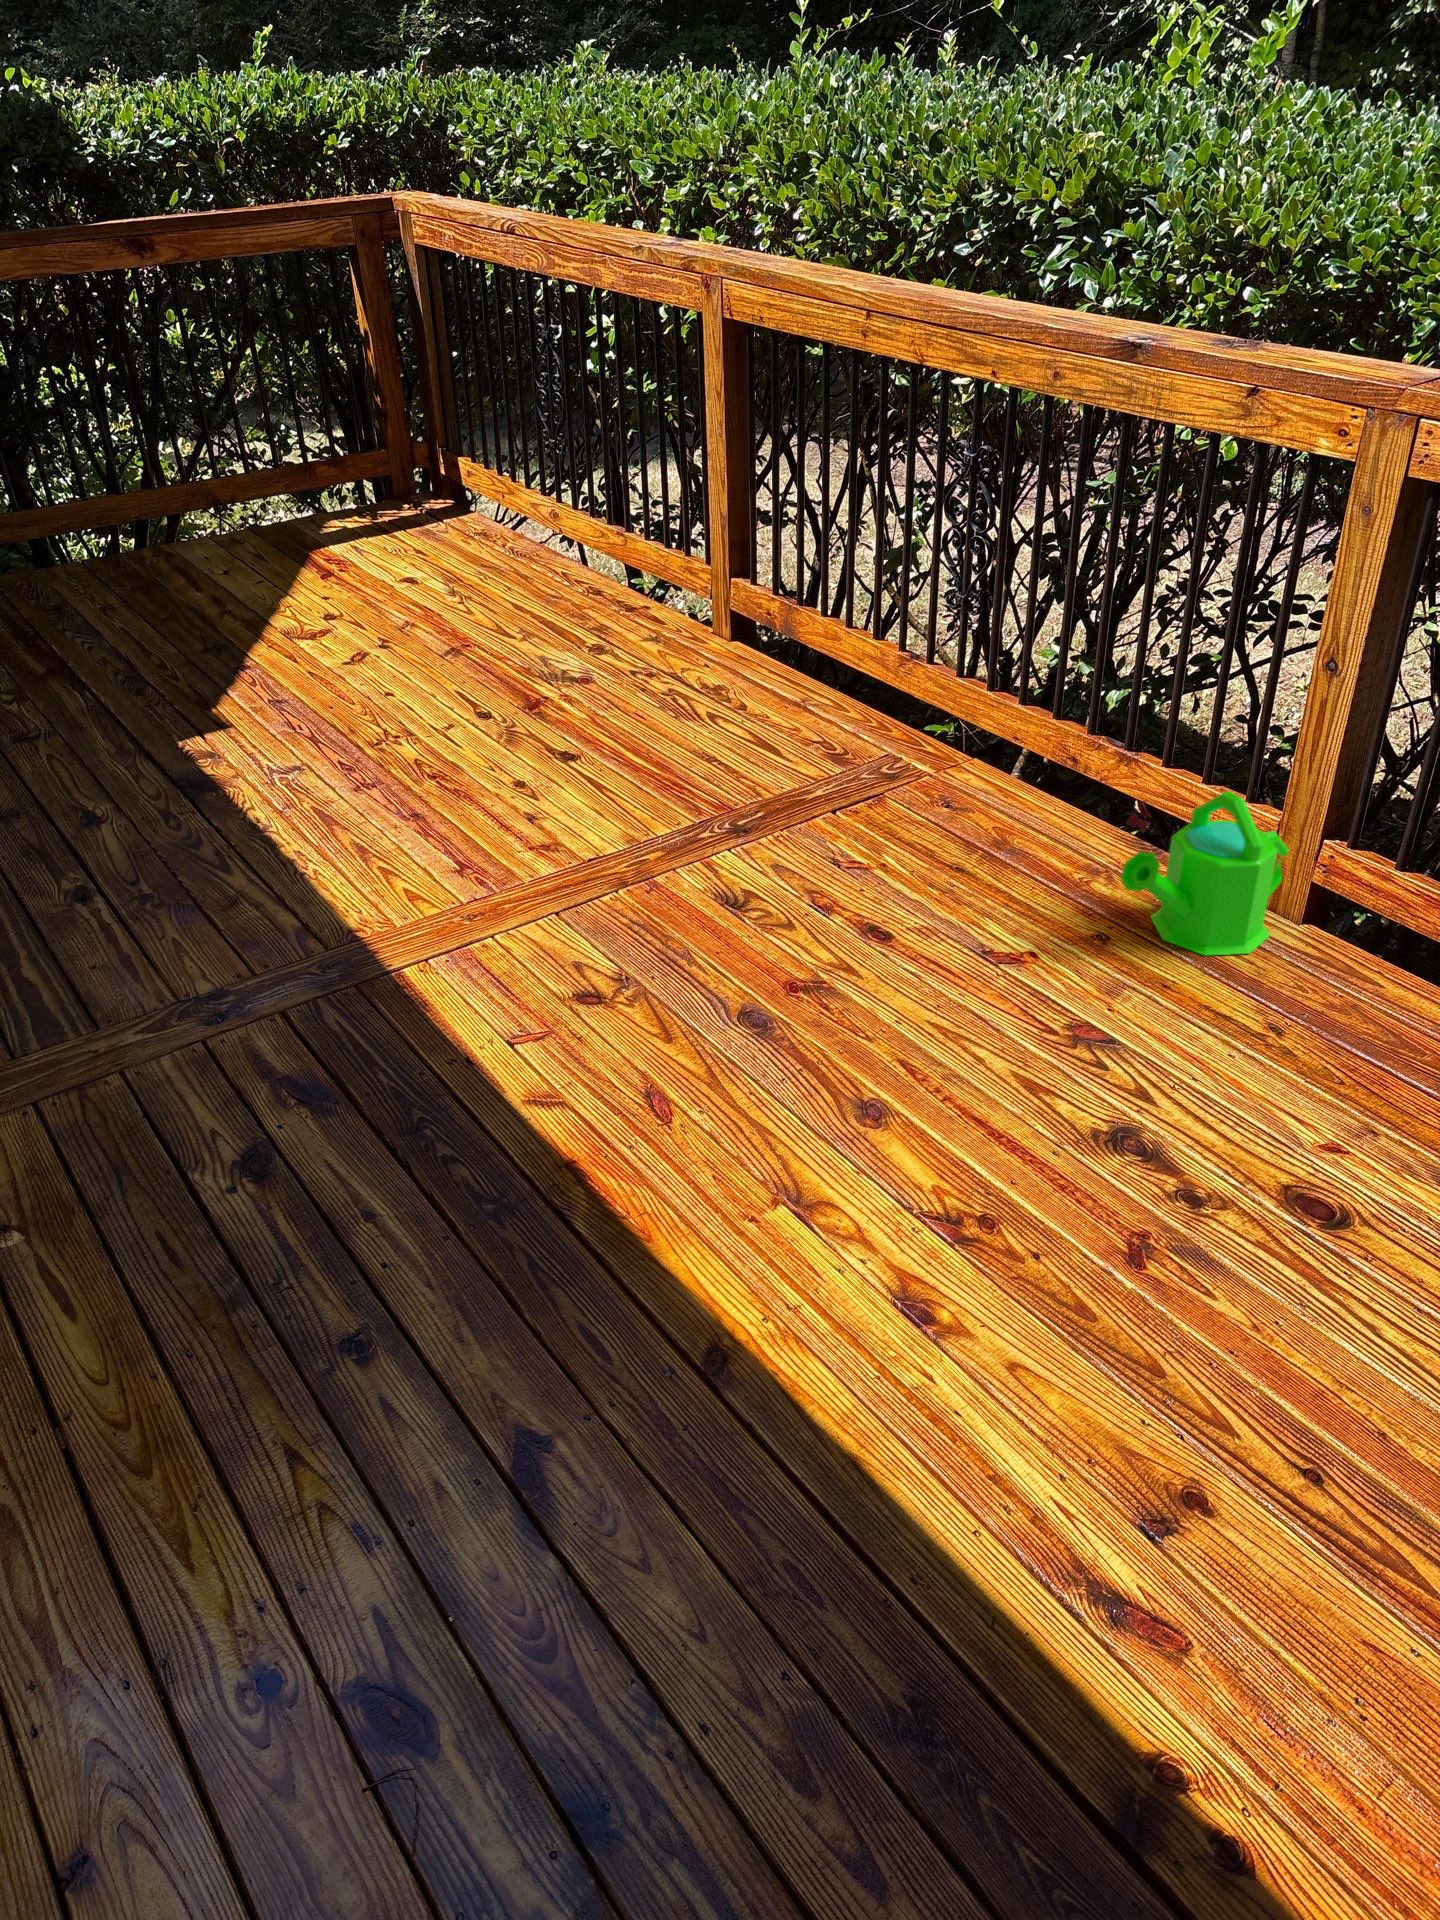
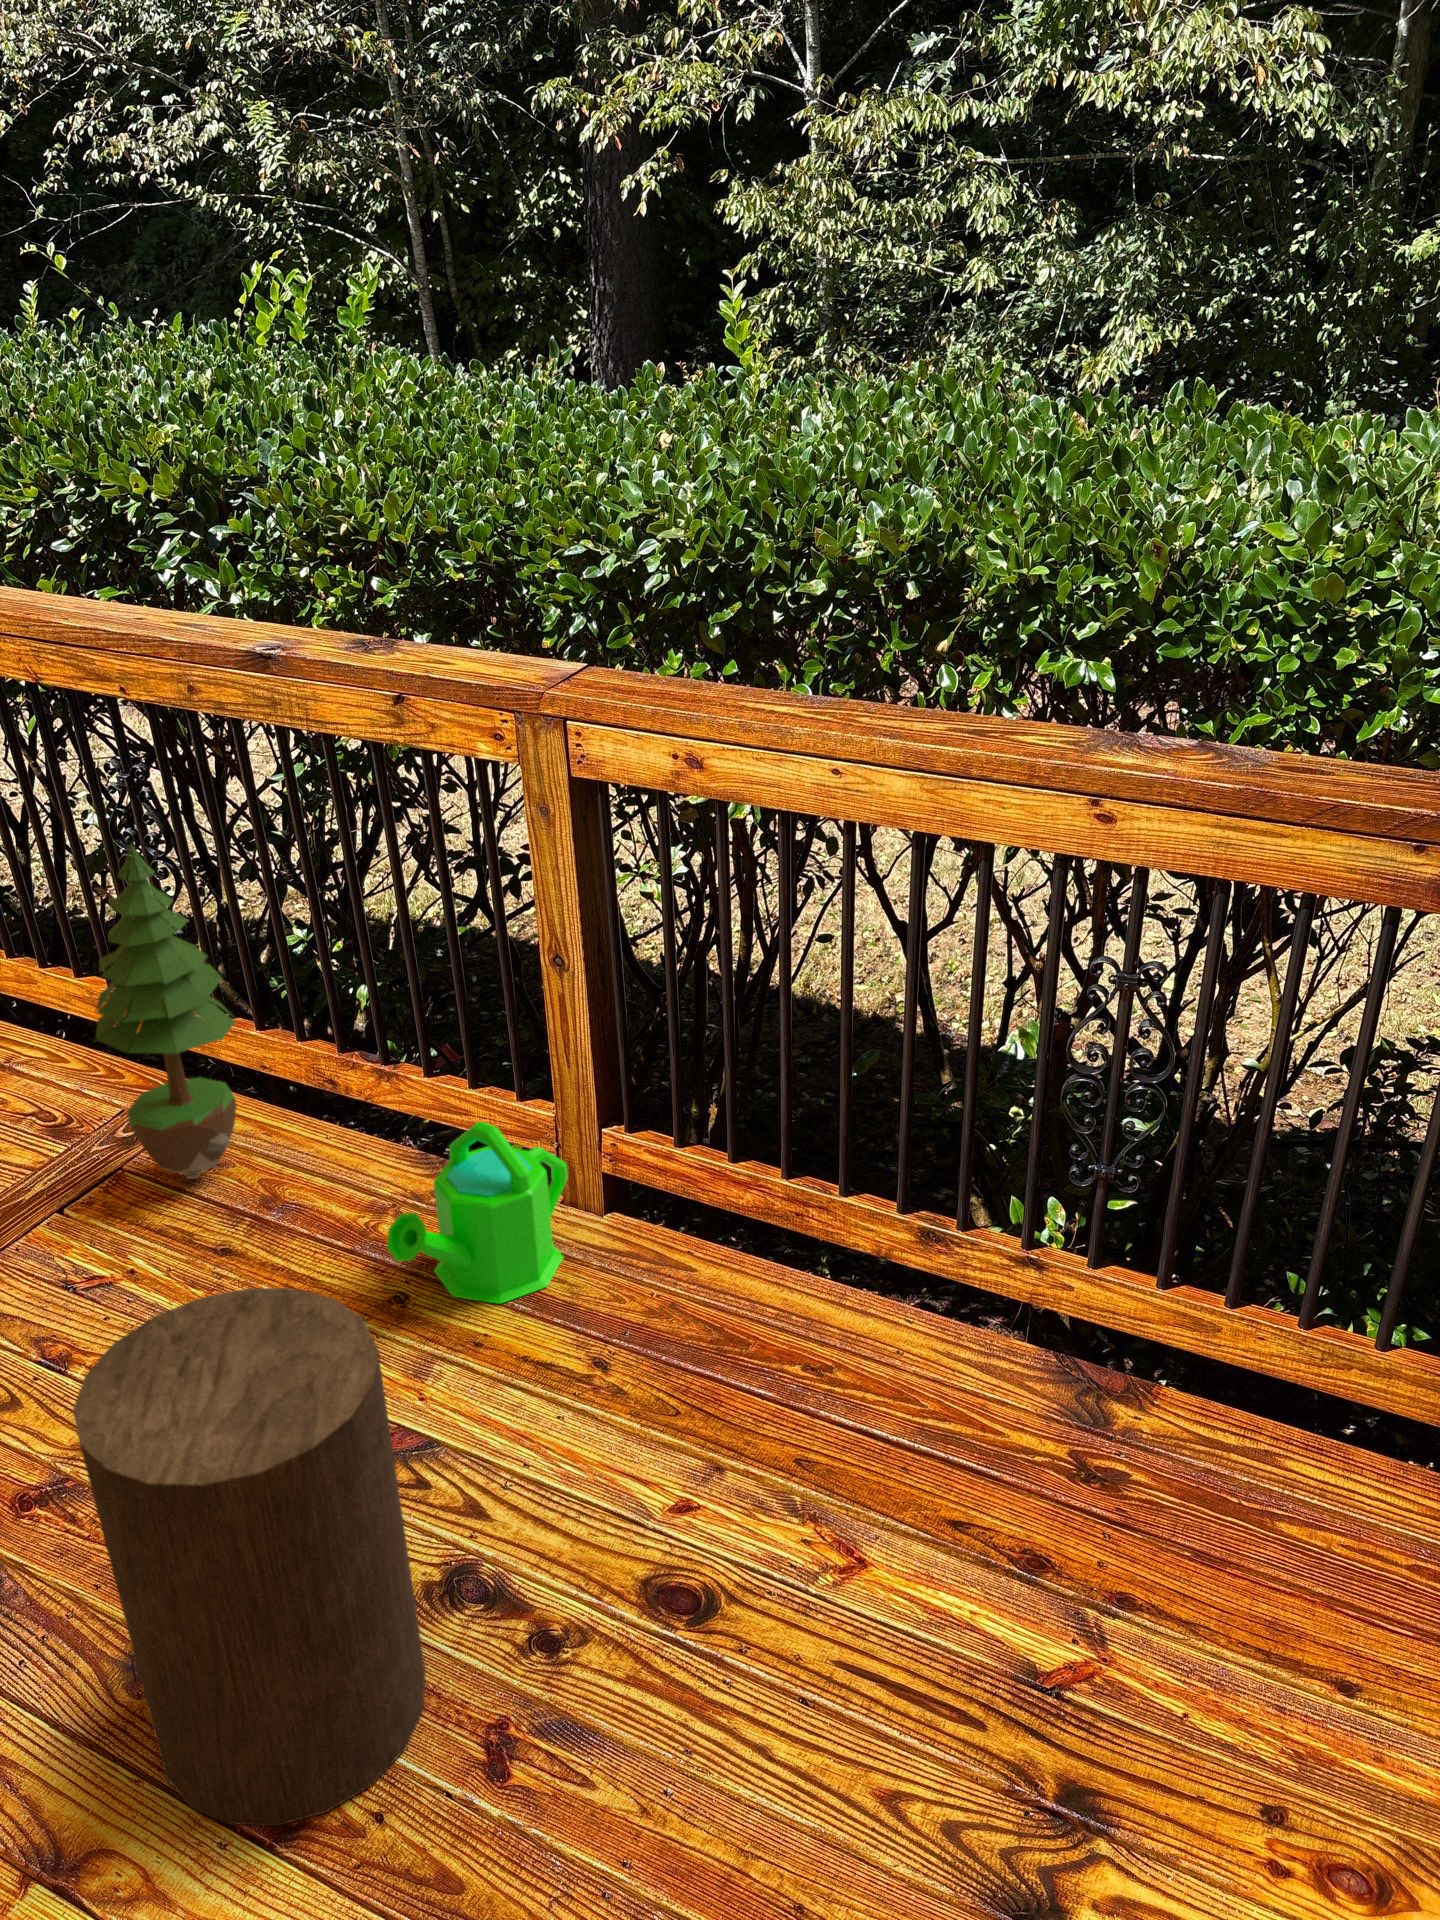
potted tree: none [915,495,1029,802] -> present [95,844,237,1179]
stool: none [876,831,1131,1251] -> present [73,1288,426,1826]

